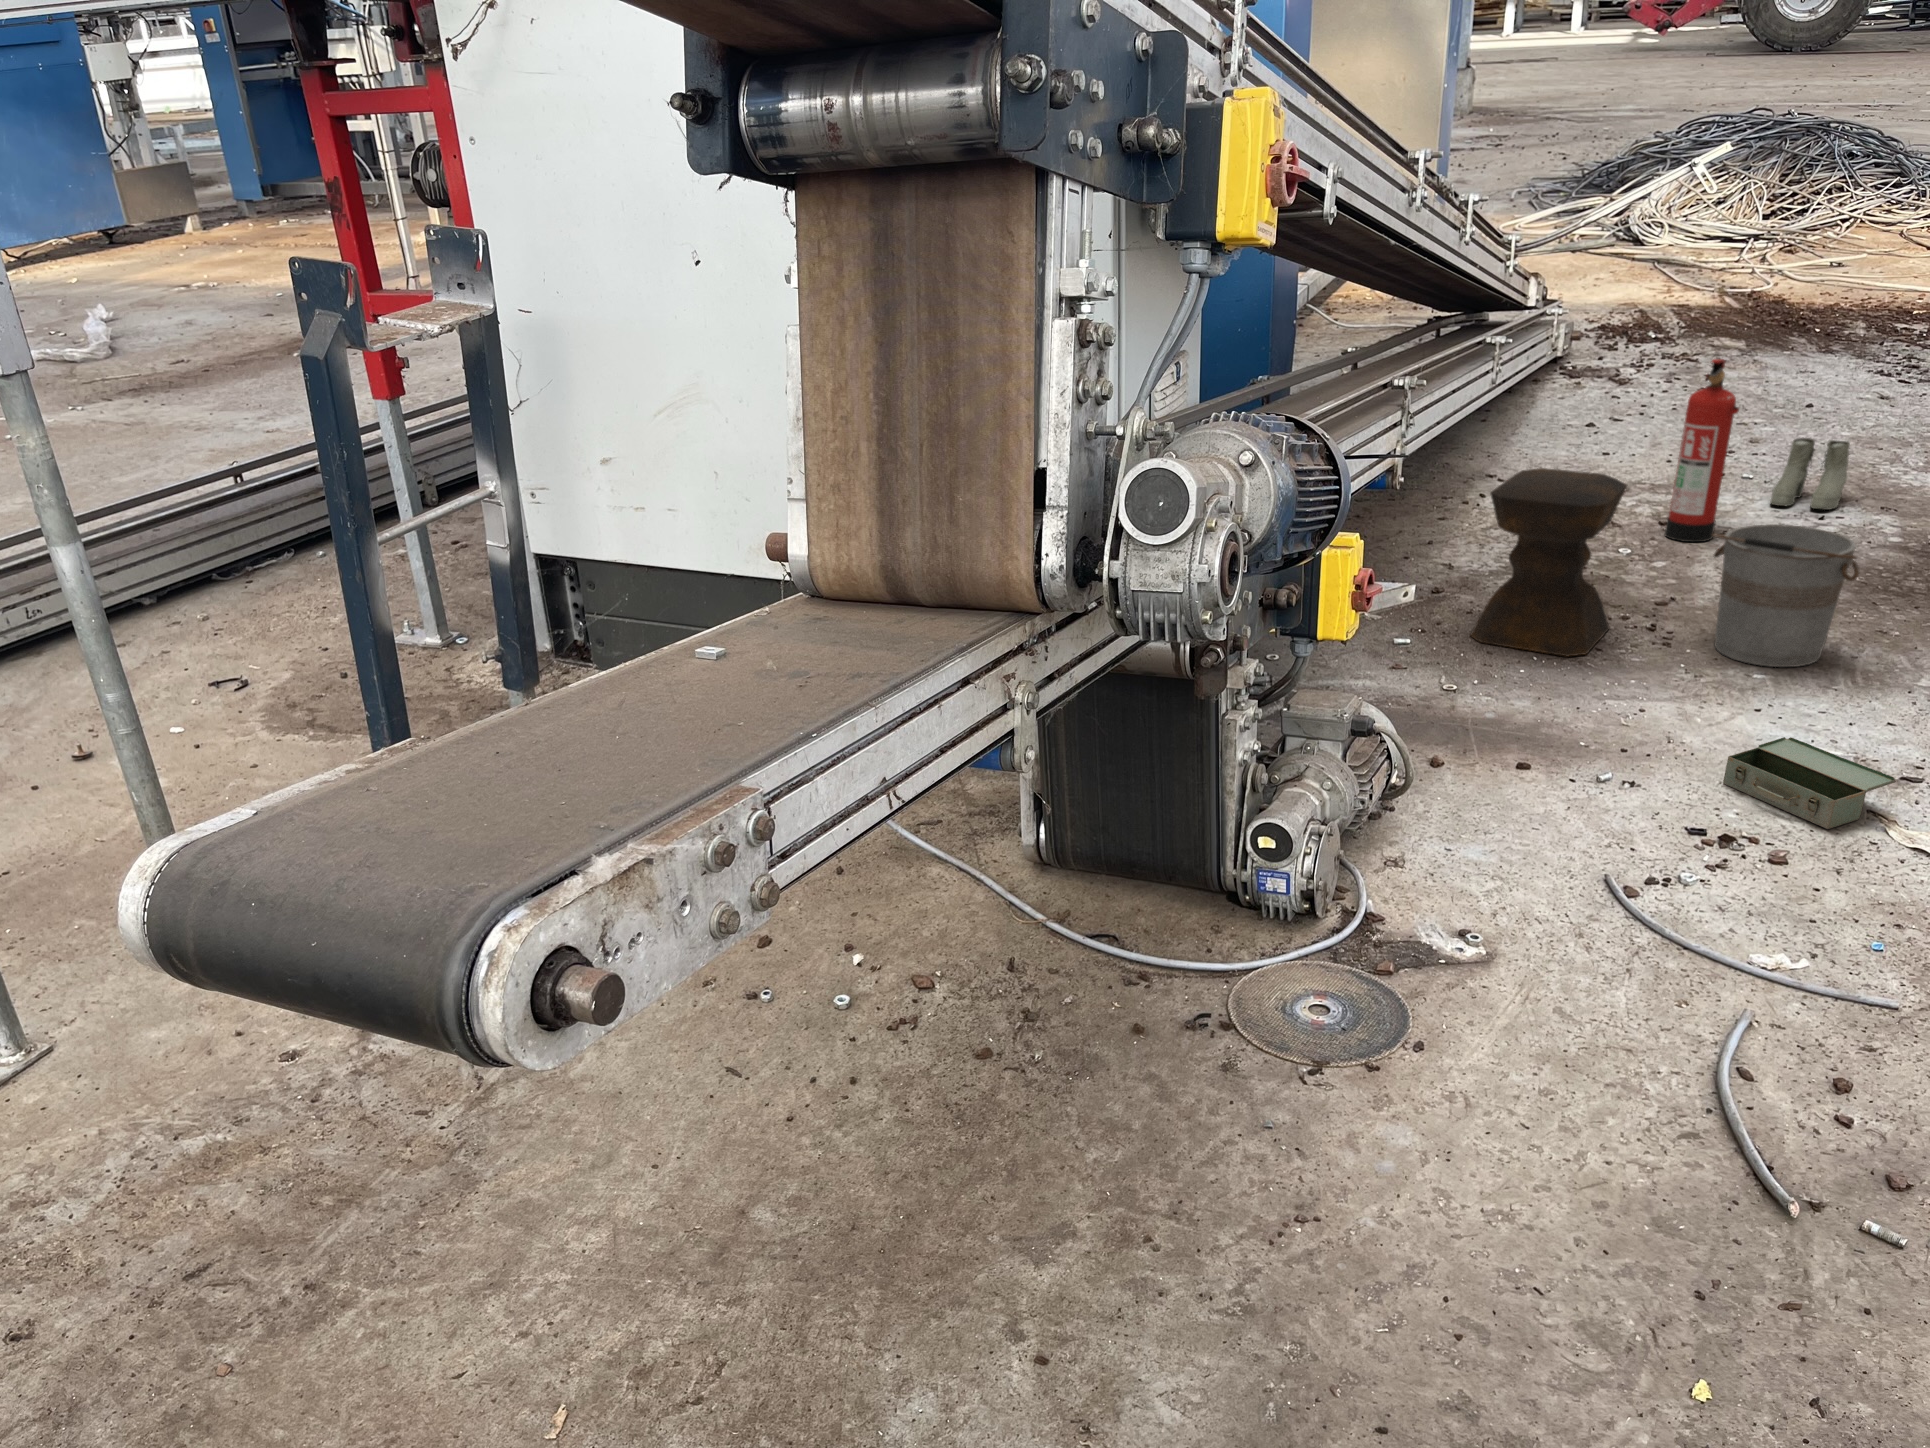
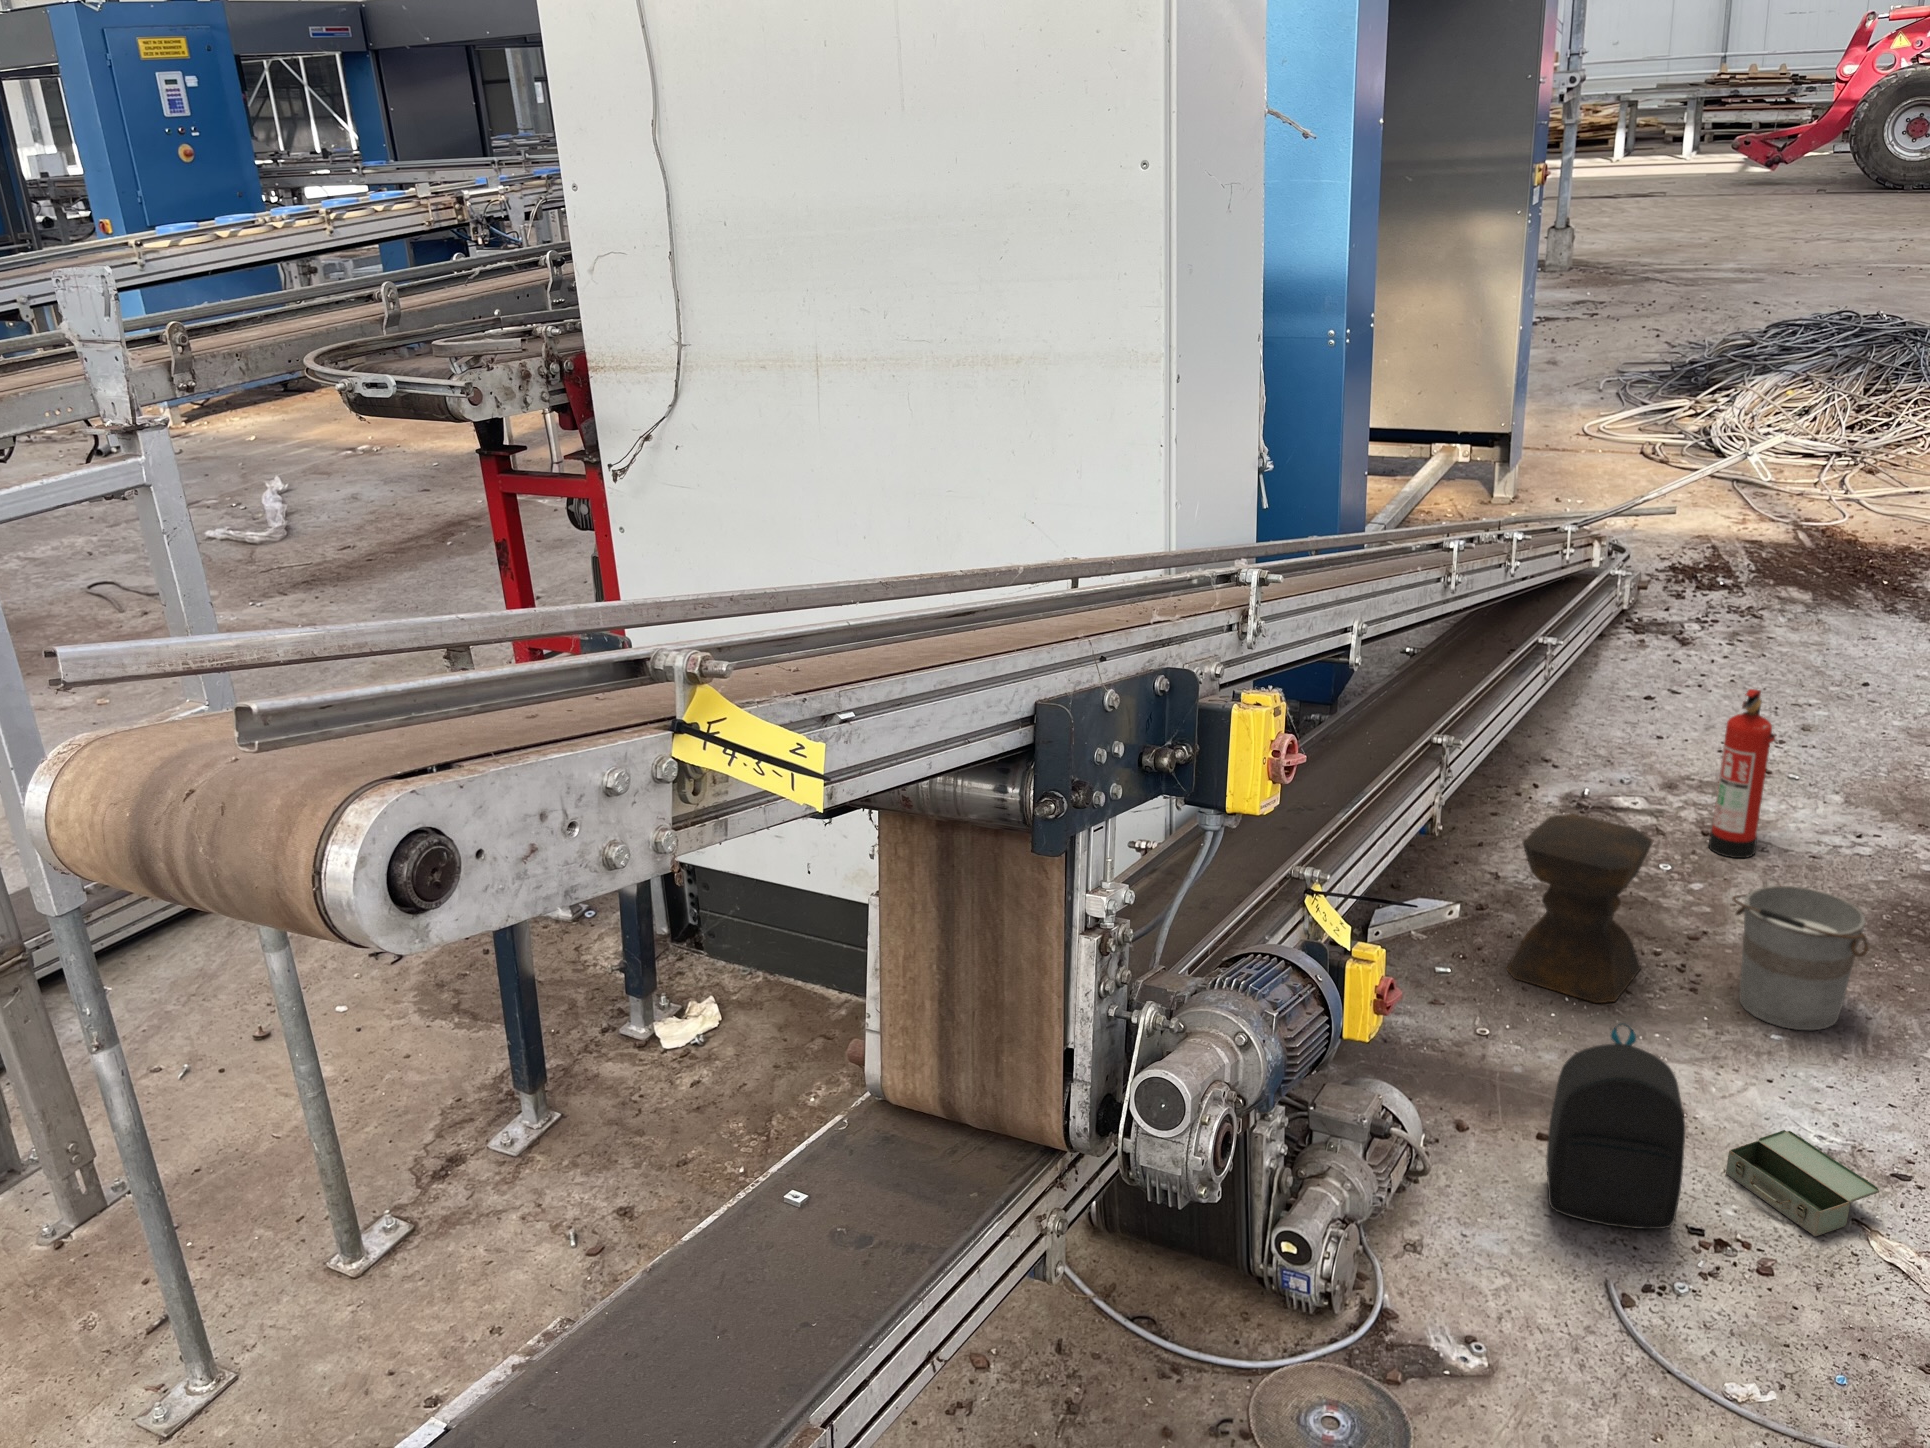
boots: present [1770,438,1850,510] -> none [1817,747,1893,823]
backpack: none [1533,611,1695,831] -> present [1546,1024,1685,1229]

